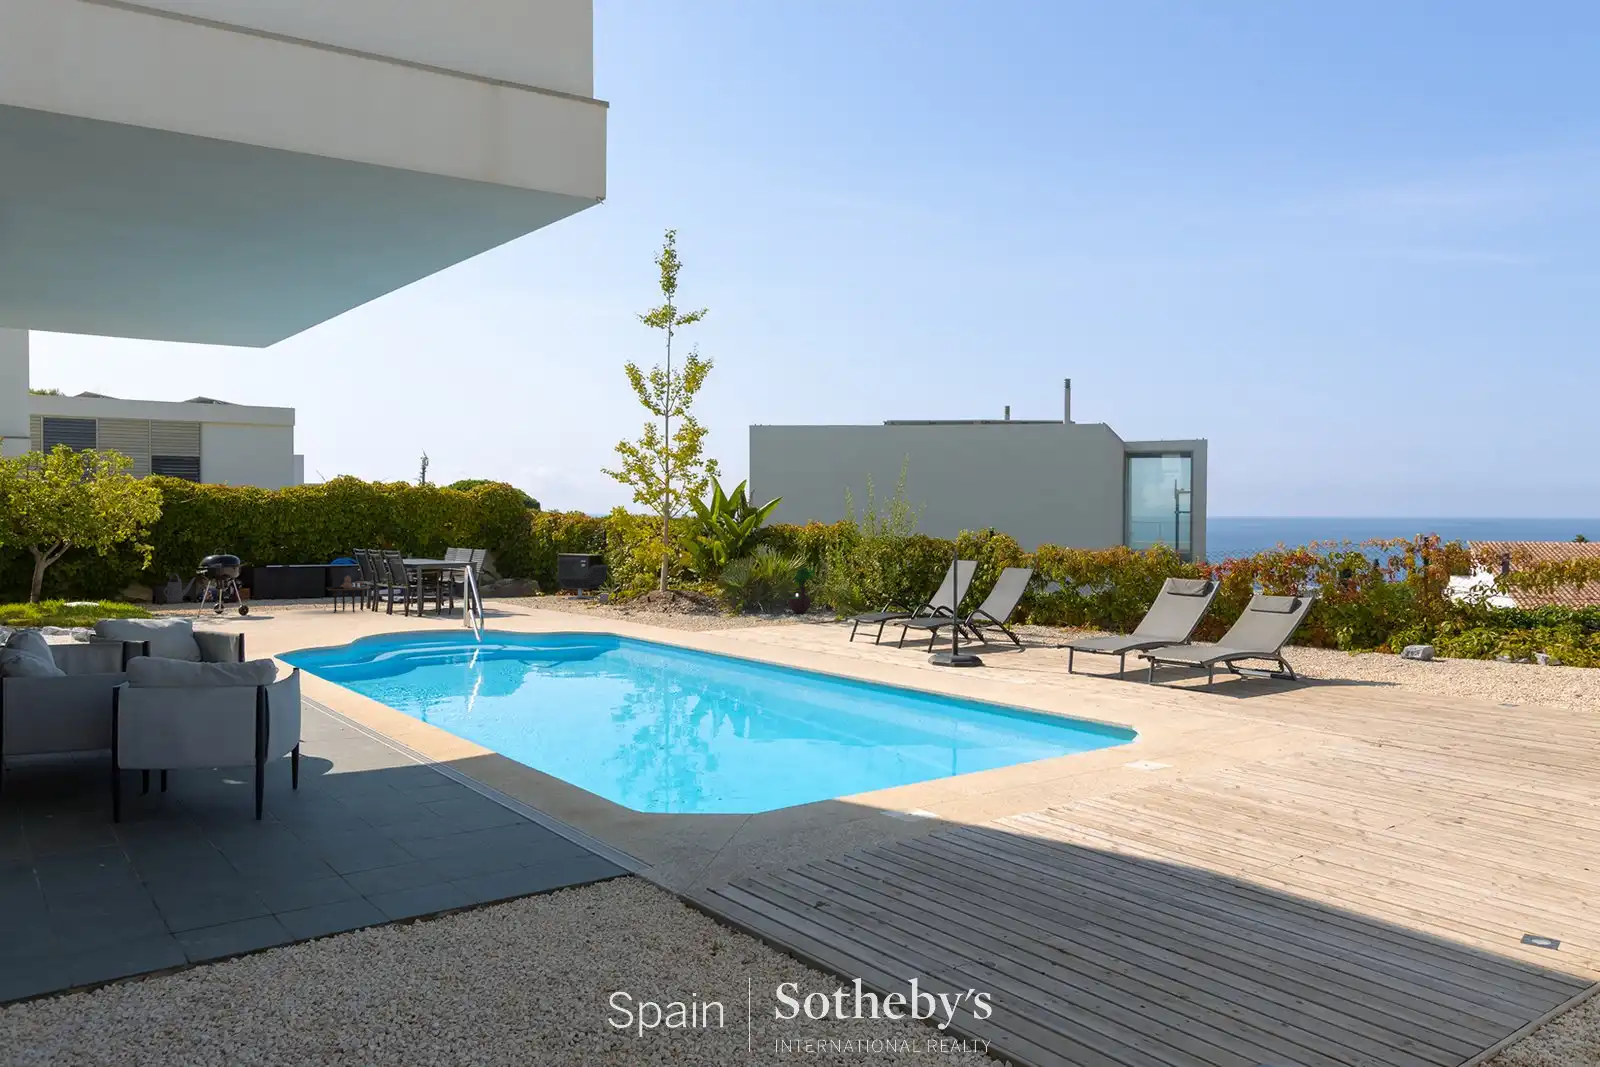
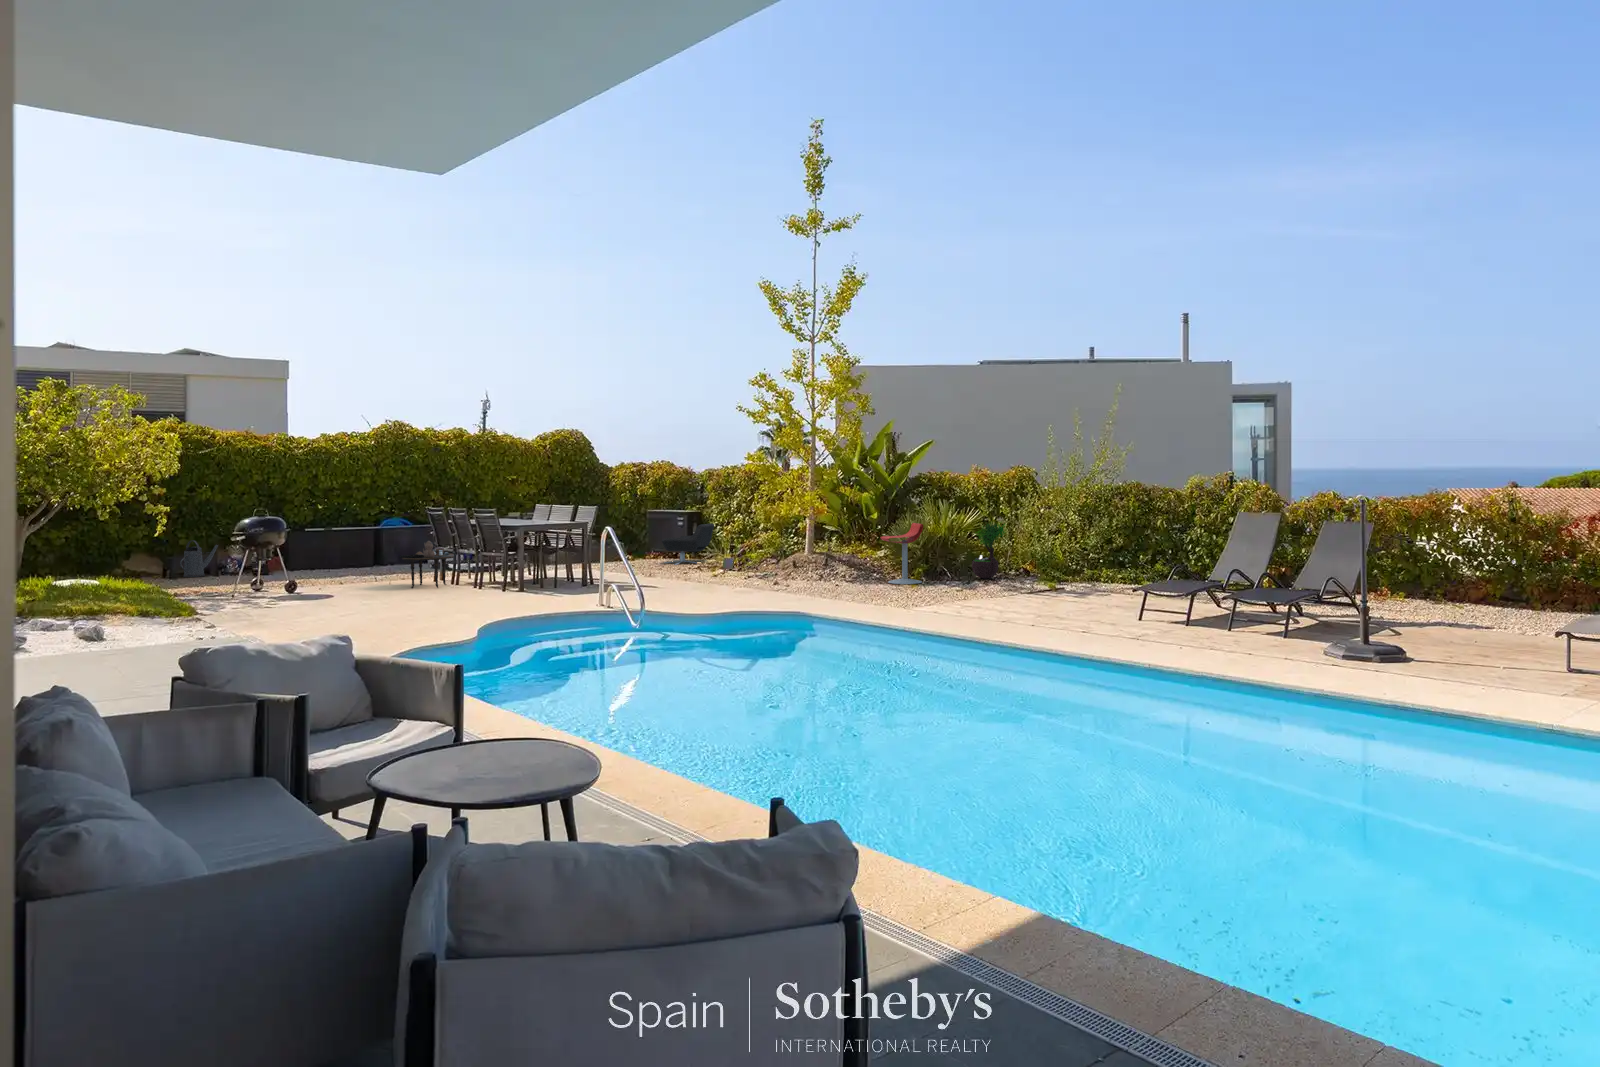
stool: none [710,566,744,616] -> present [880,523,923,584]

